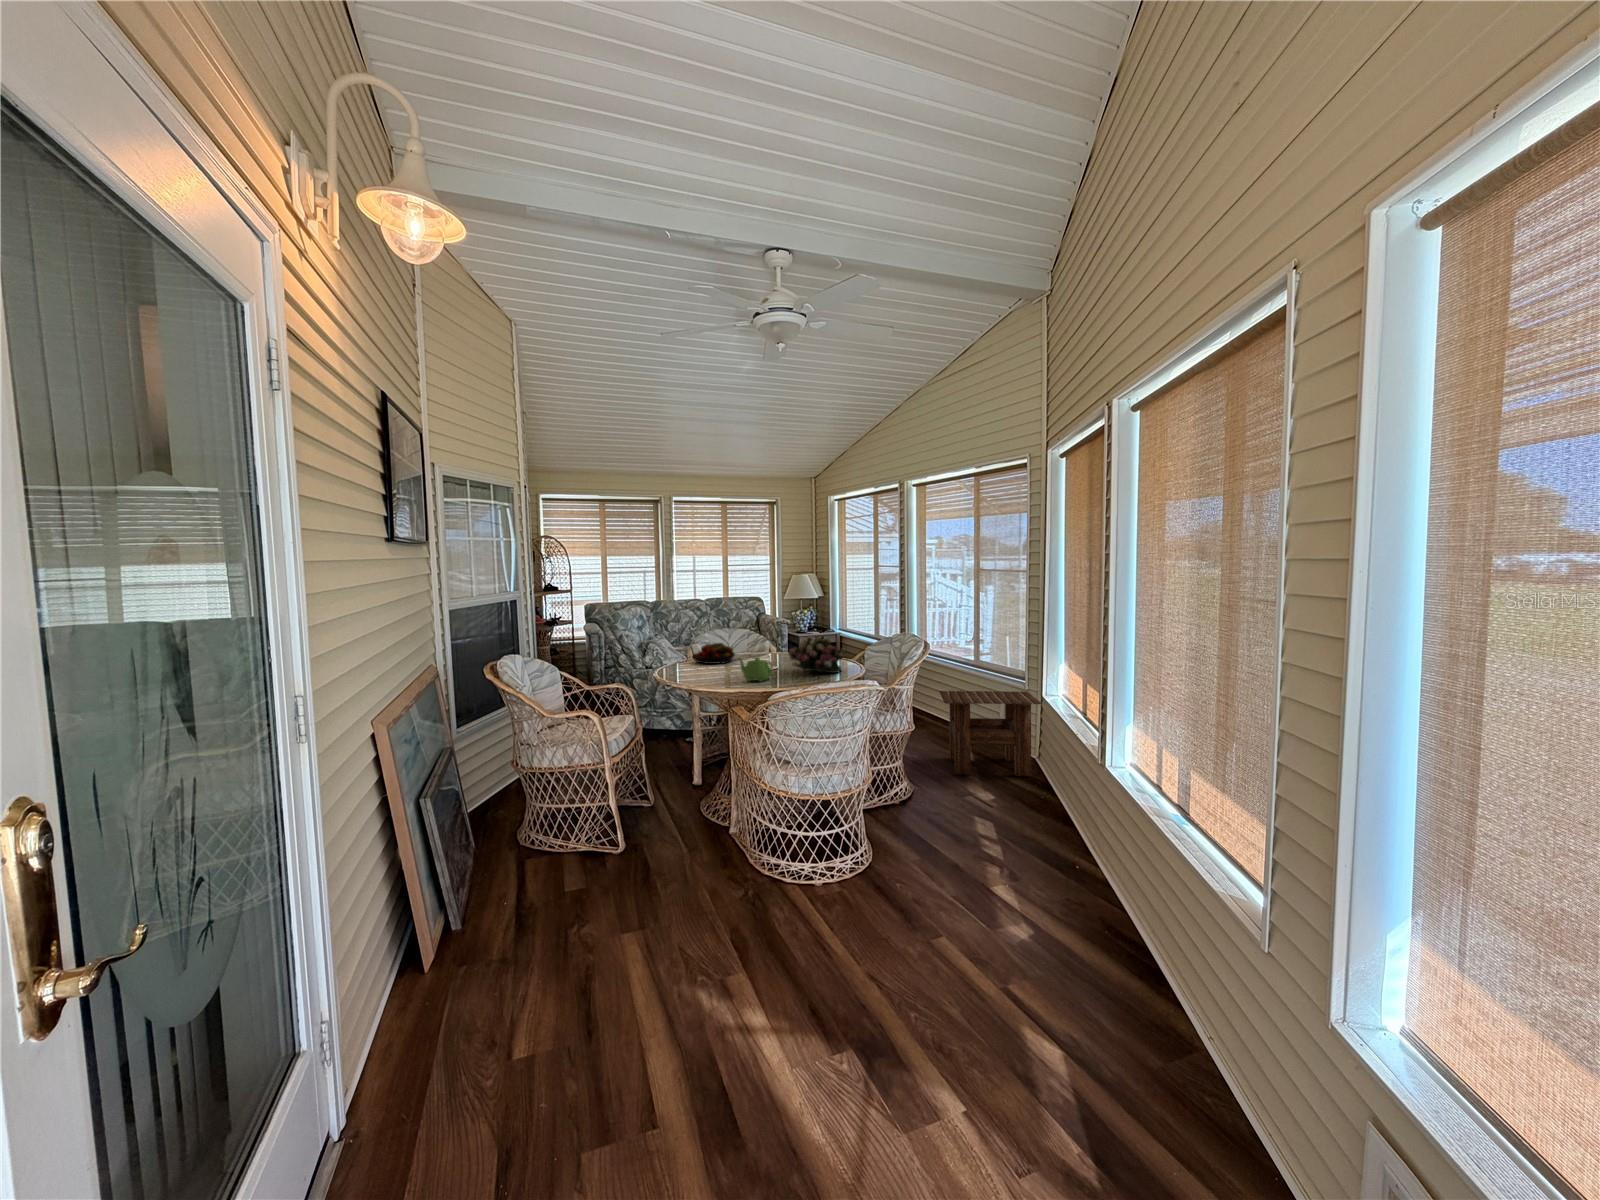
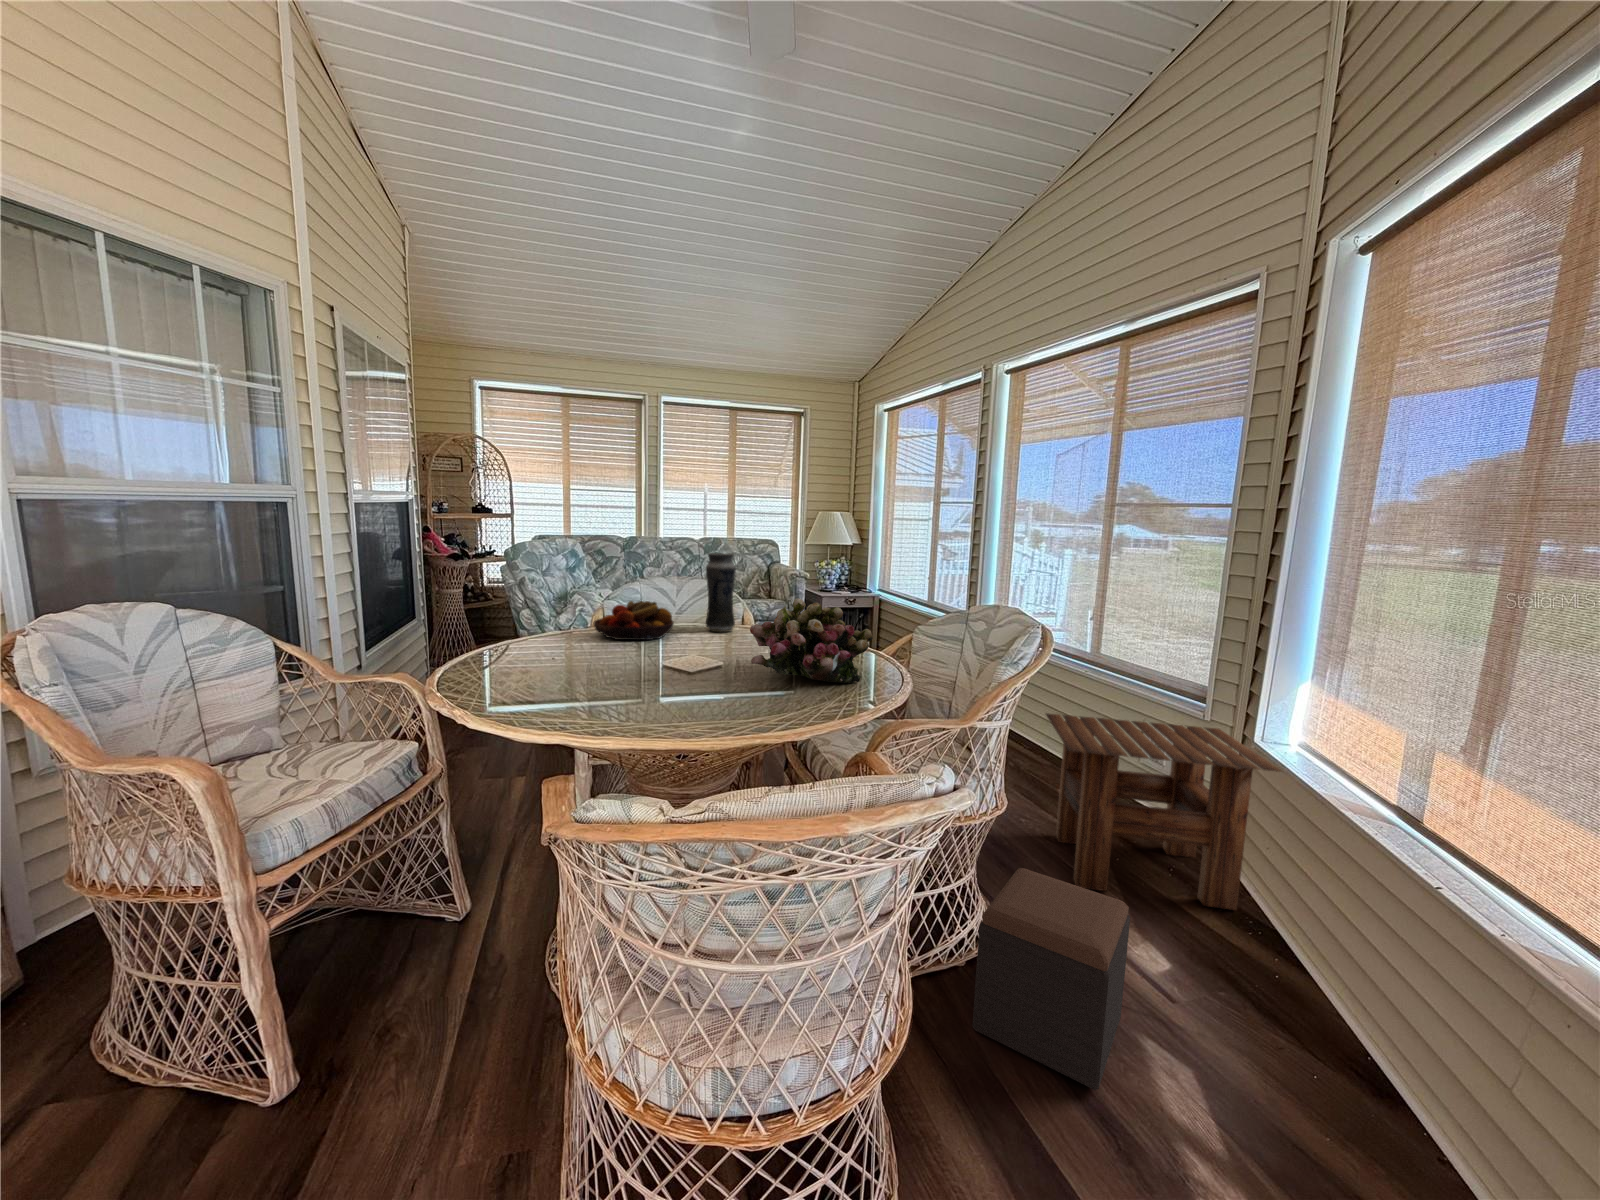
vase: none [750,614,767,658] -> present [706,553,736,632]
teapot: present [739,657,773,682] -> none [632,639,706,696]
footstool: none [901,751,966,826] -> present [973,868,1130,1090]

